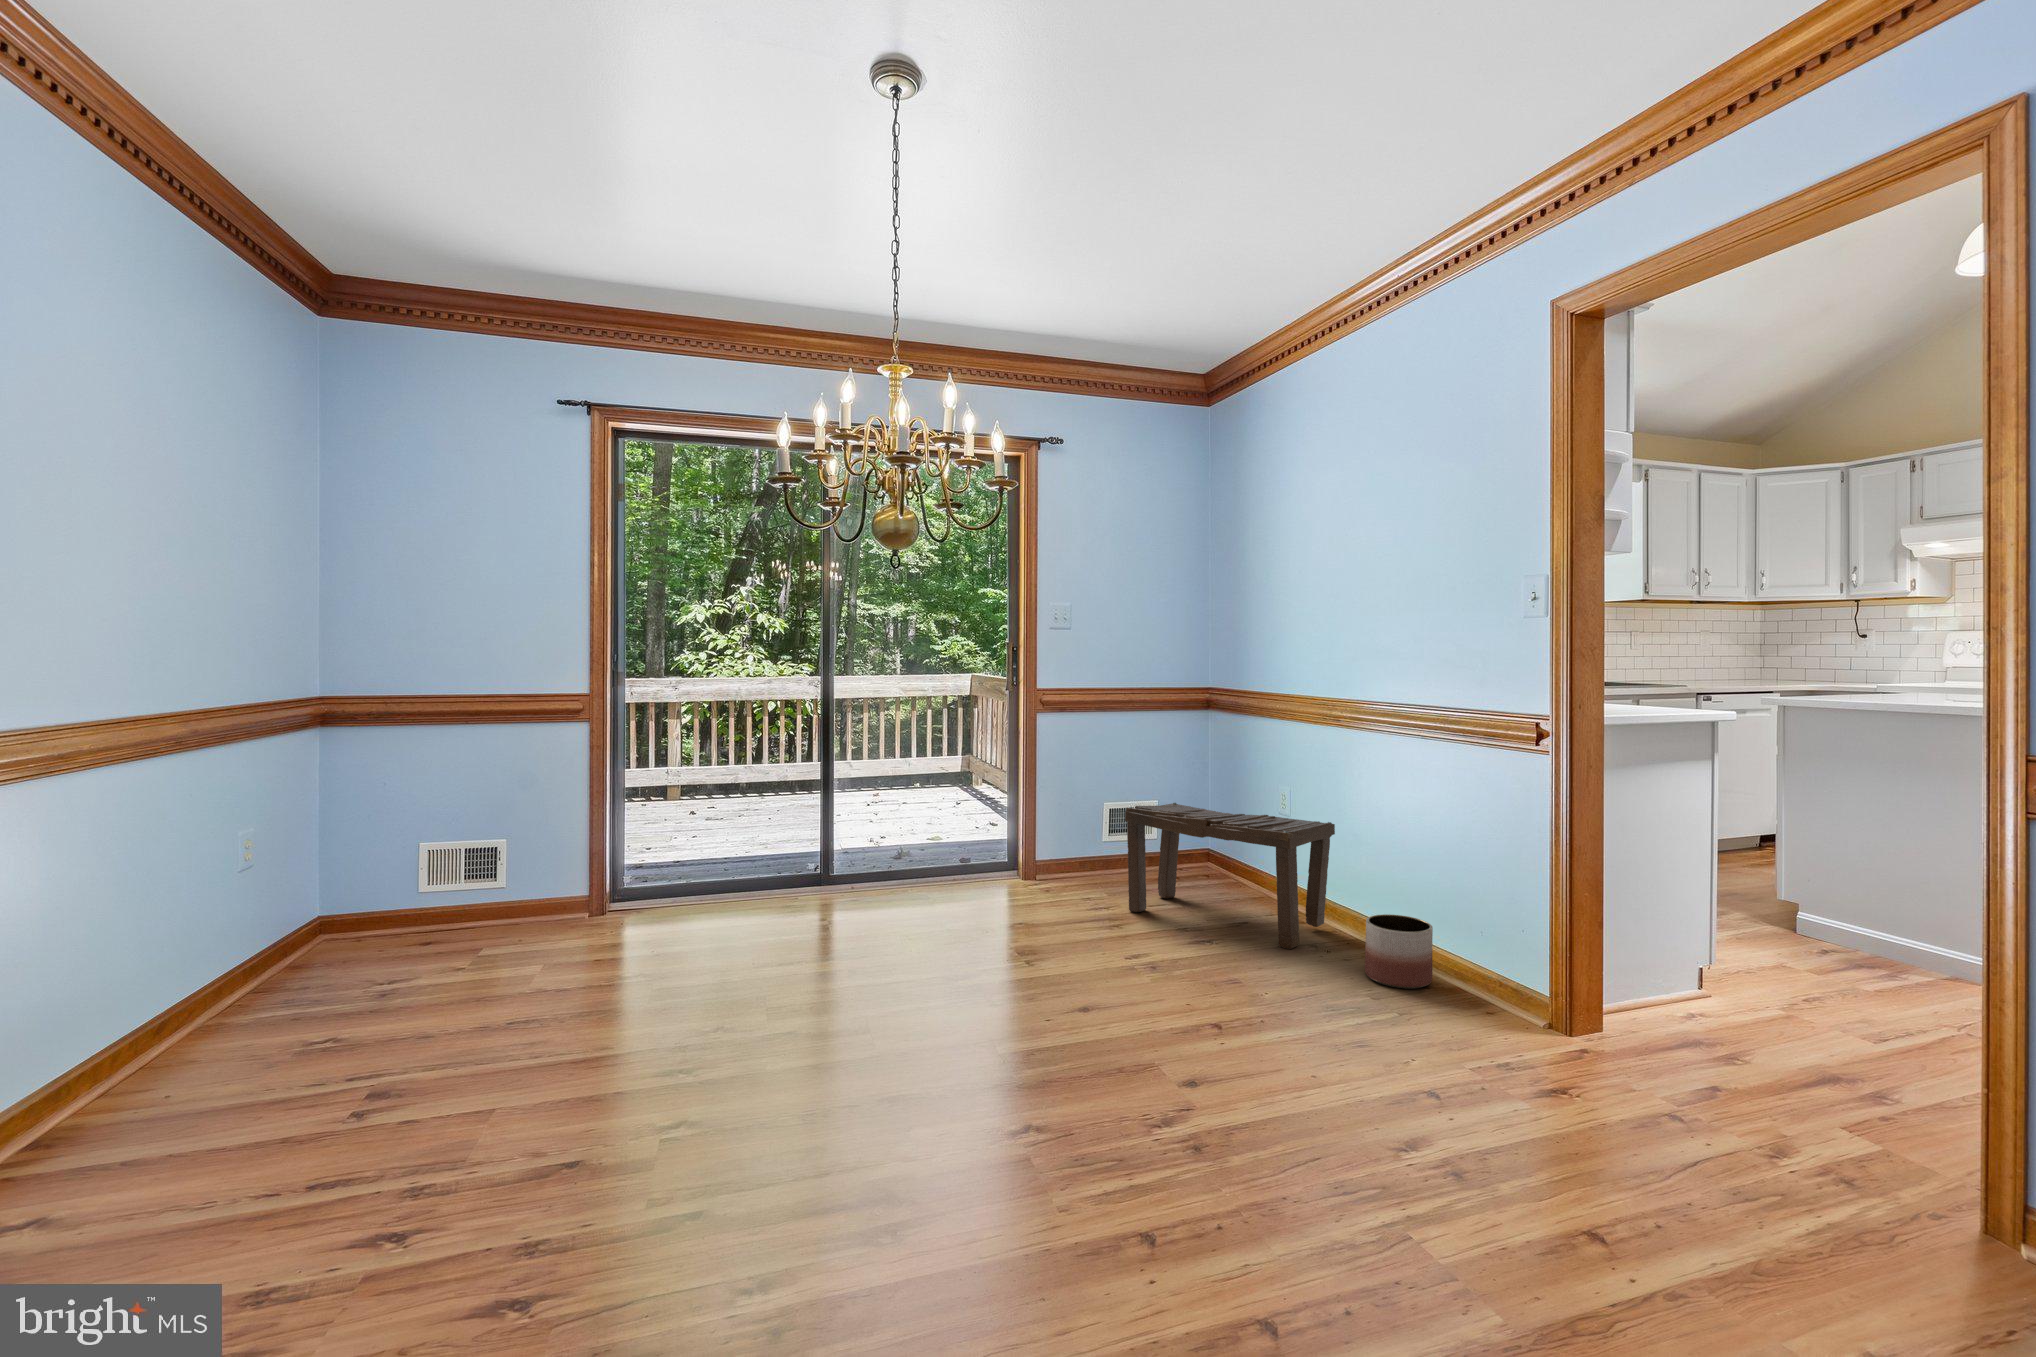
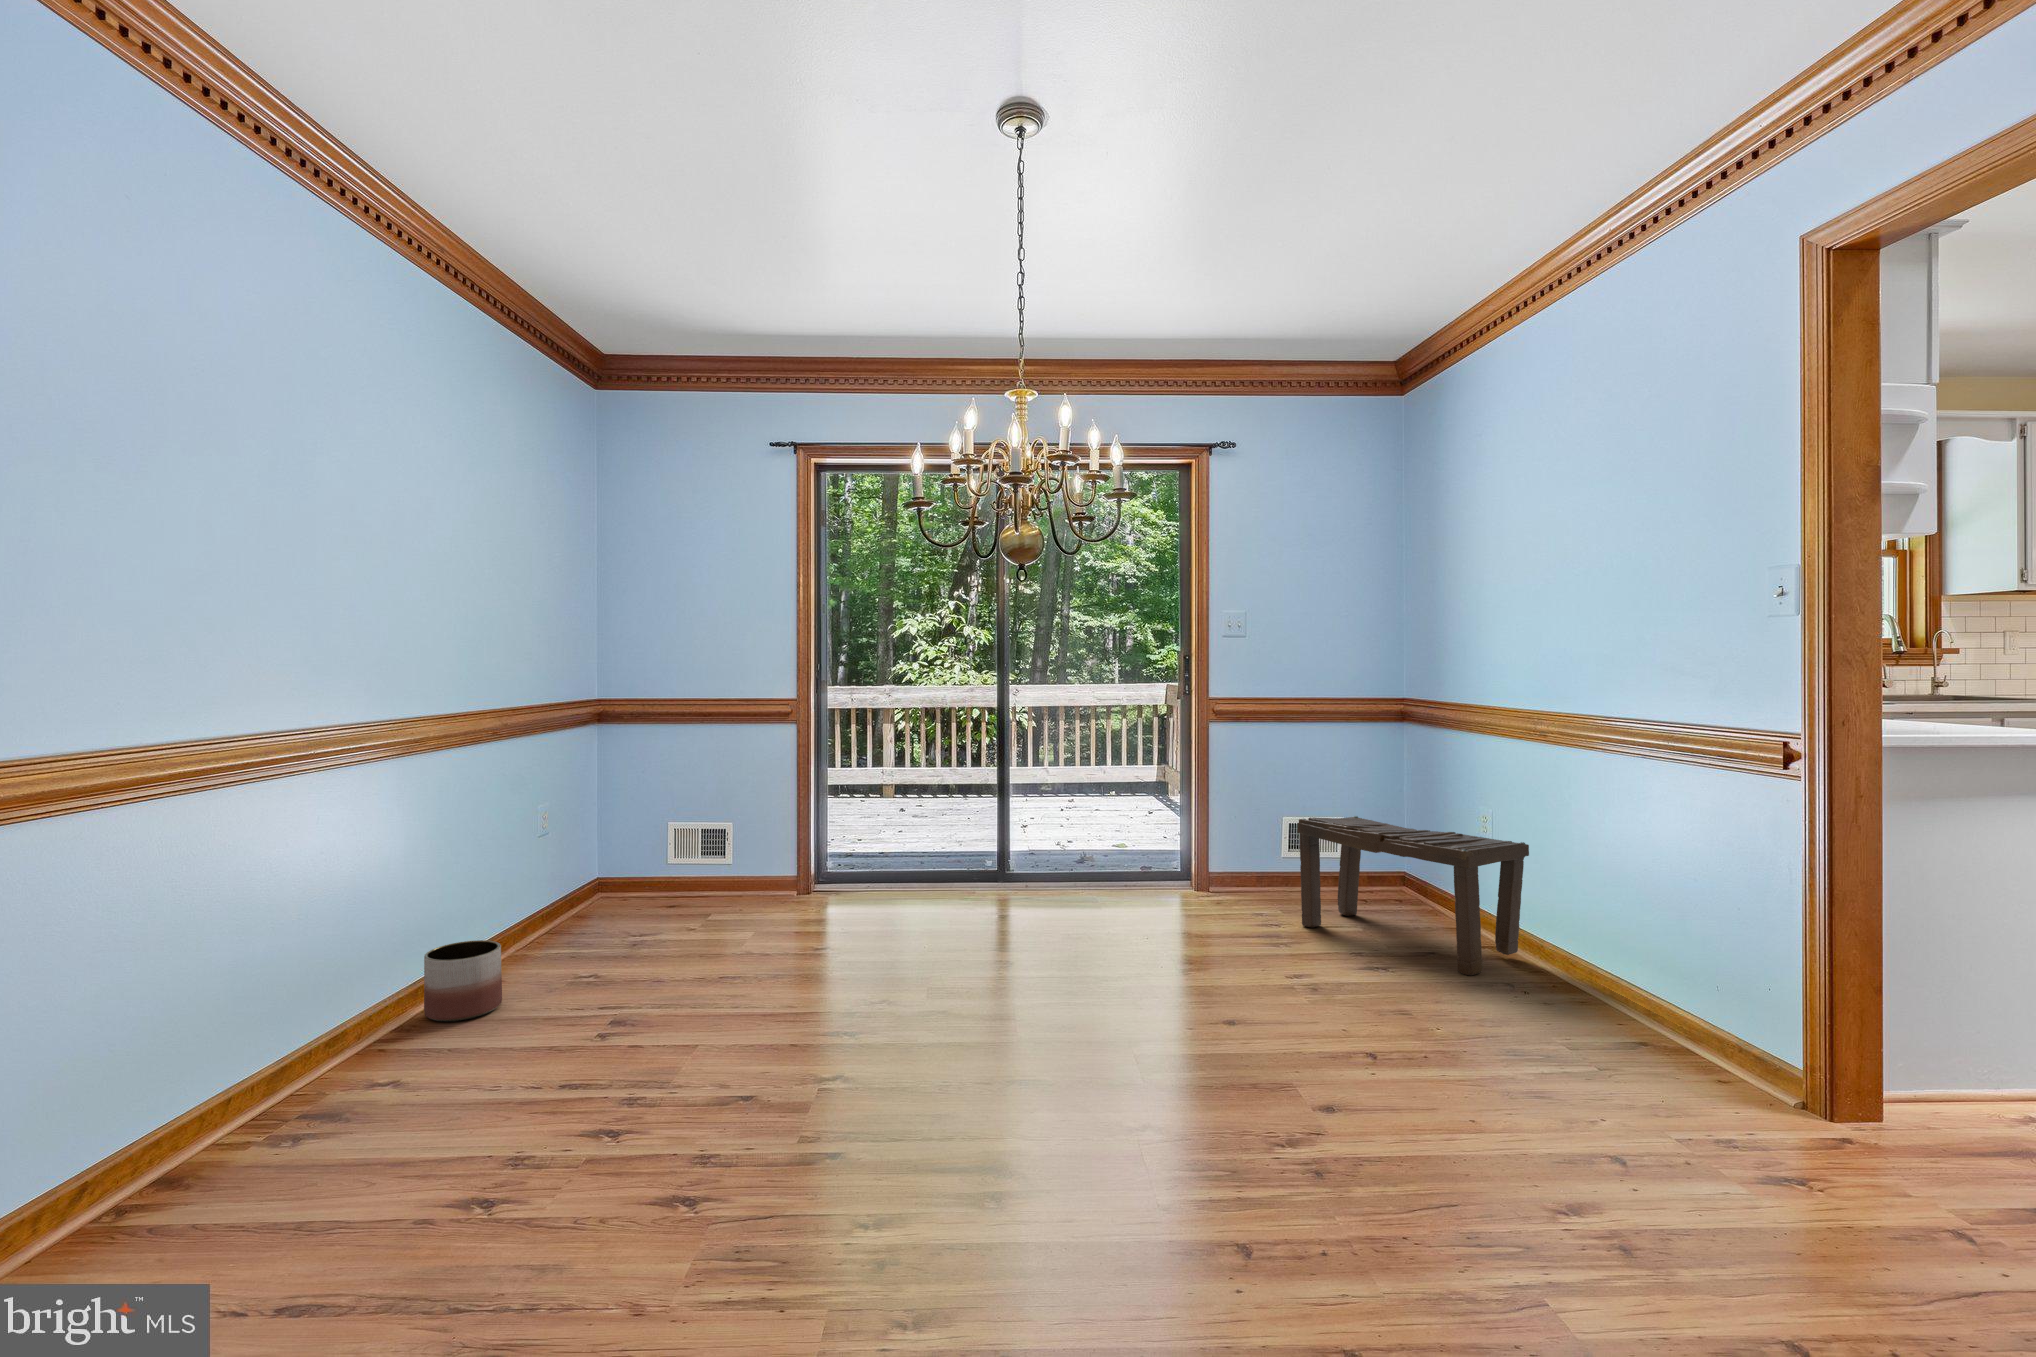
planter: present [1365,914,1433,989] -> present [424,940,502,1022]

